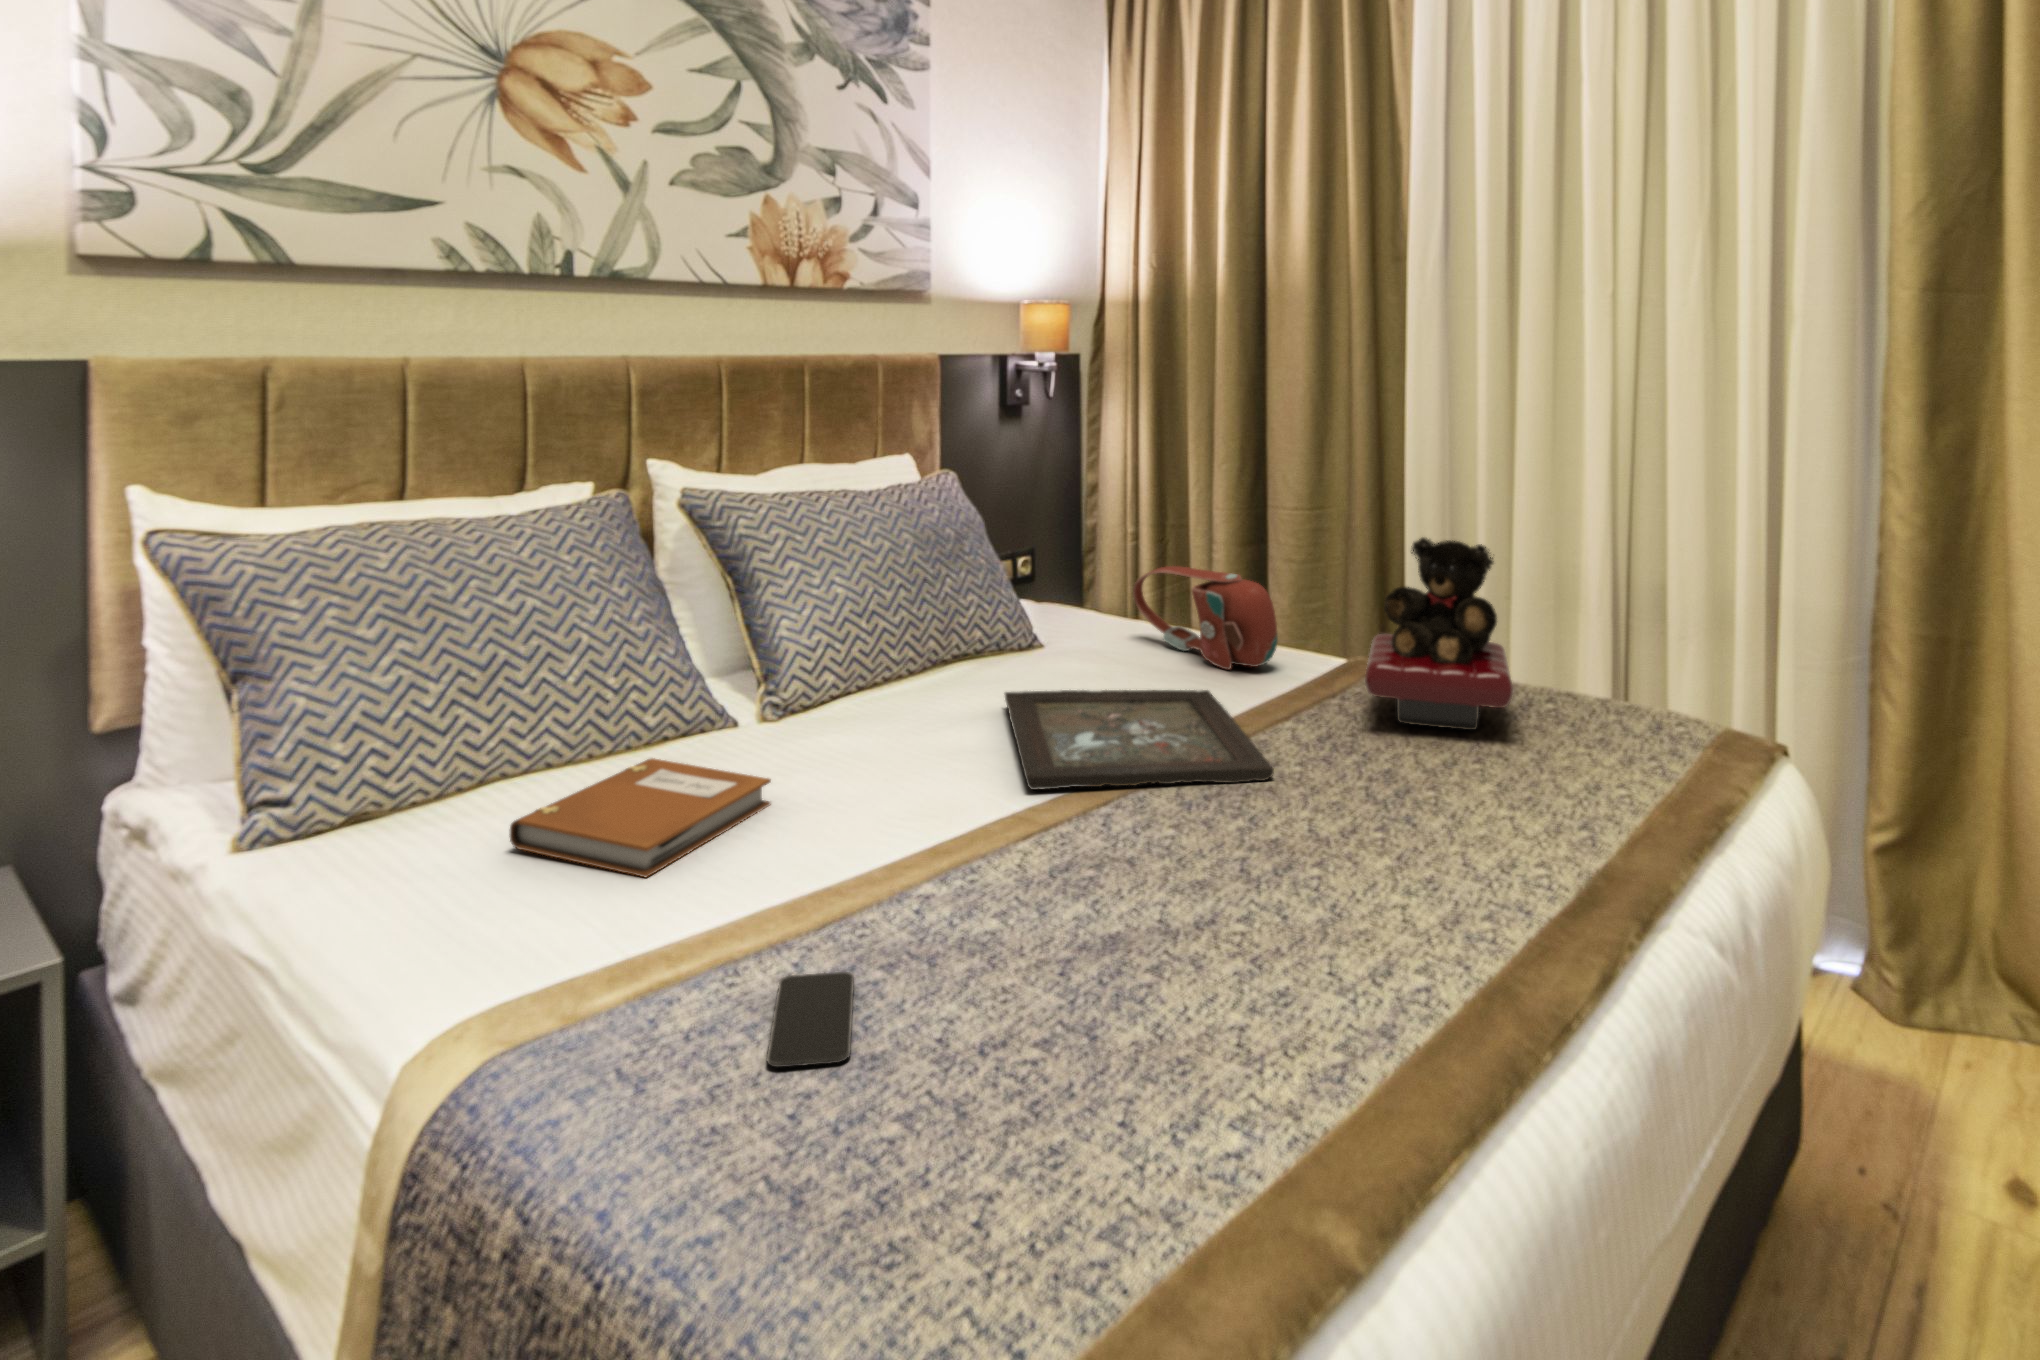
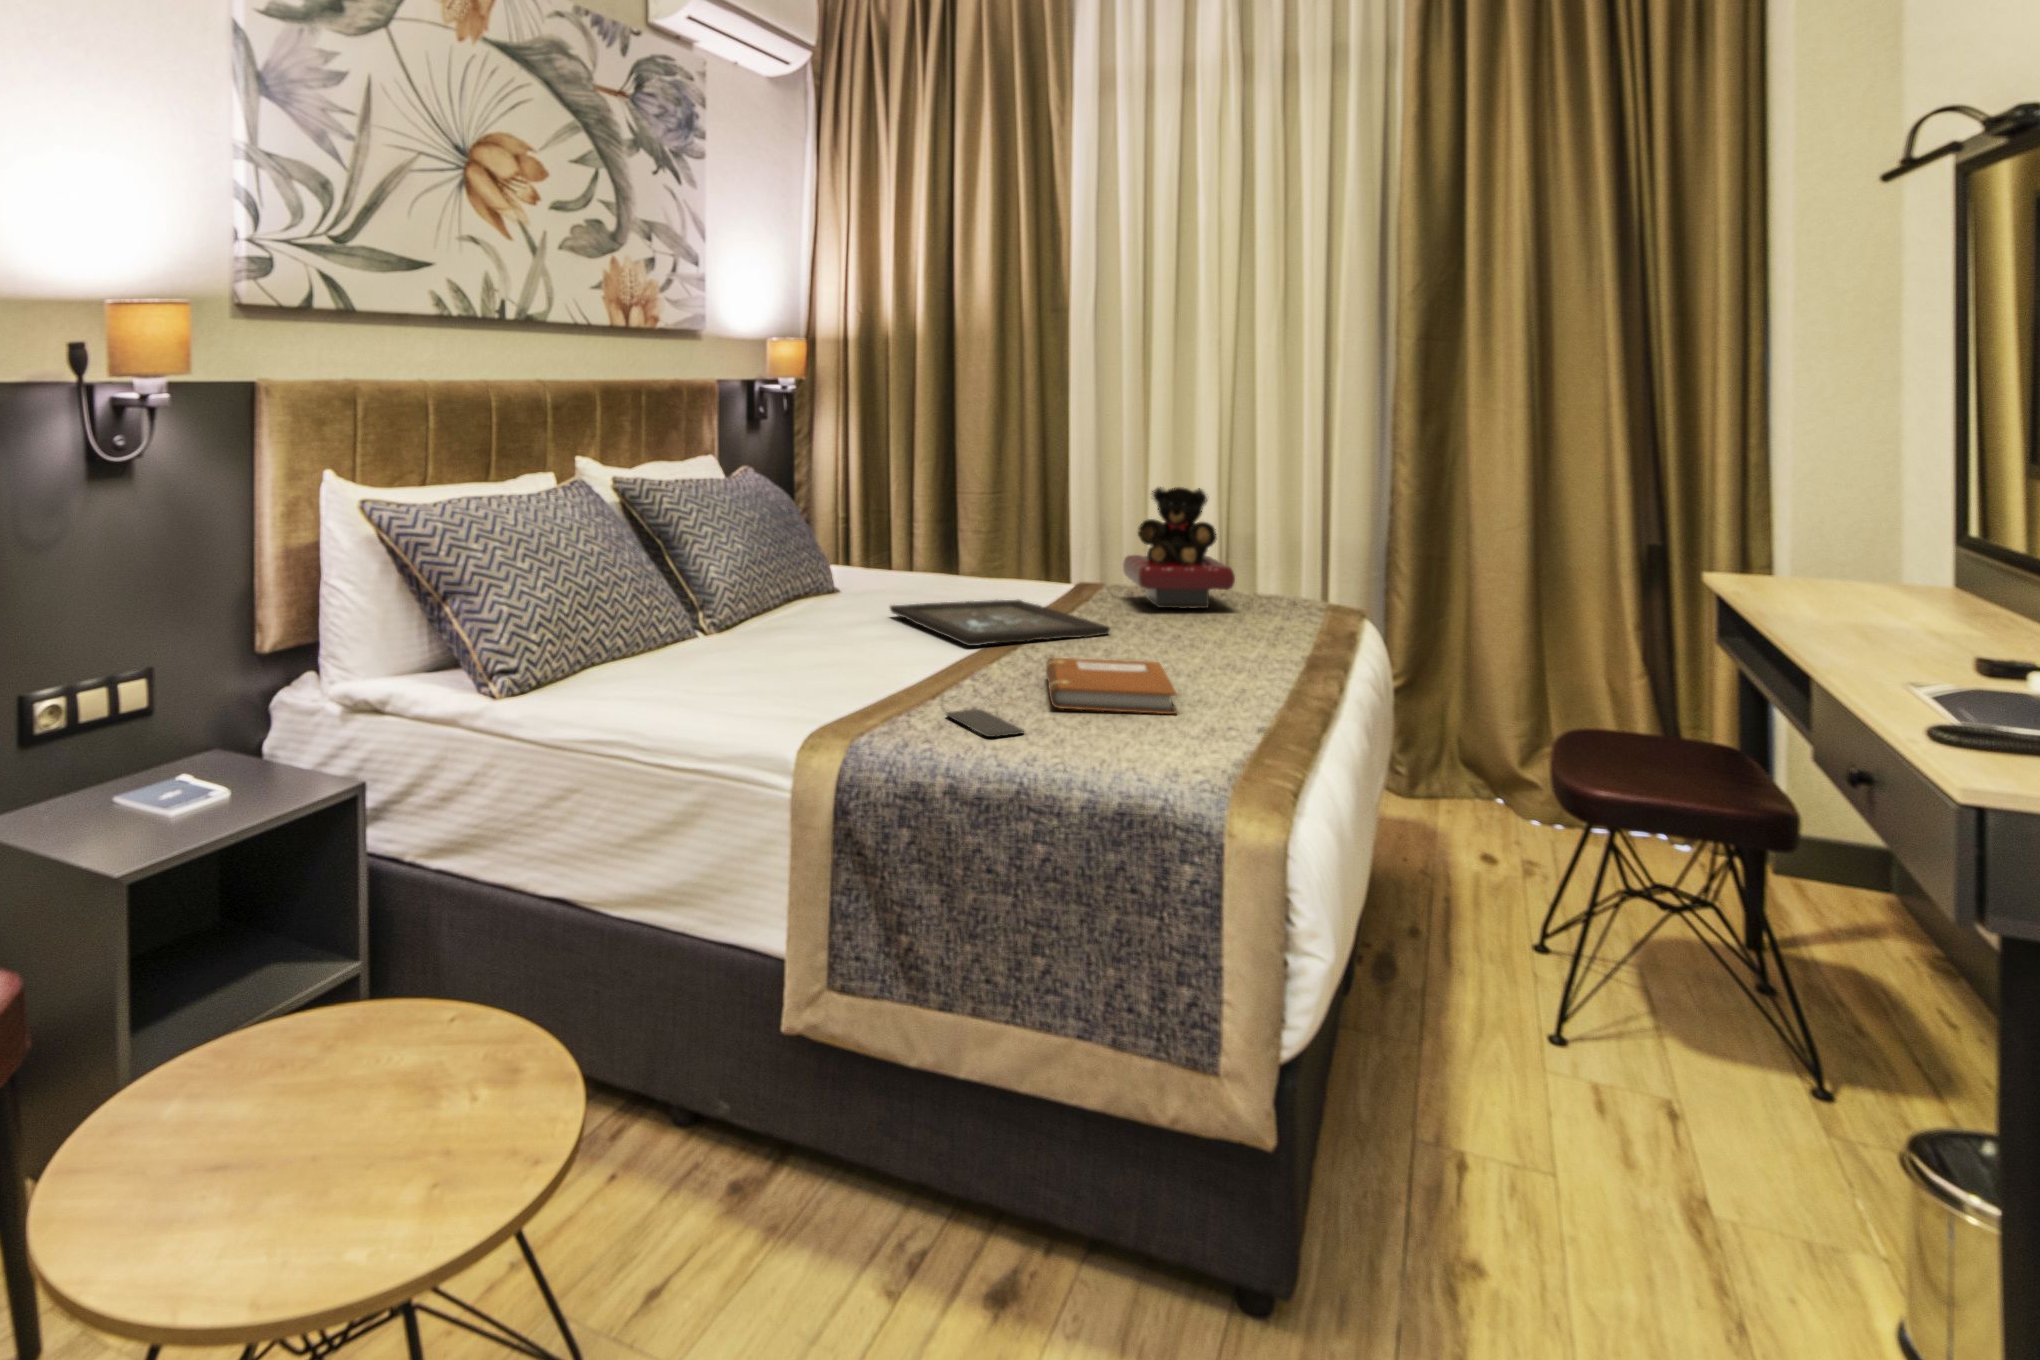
handbag: present [1133,566,1278,670] -> none [924,525,1046,593]
notebook: present [509,758,771,877] -> present [1046,658,1177,714]

